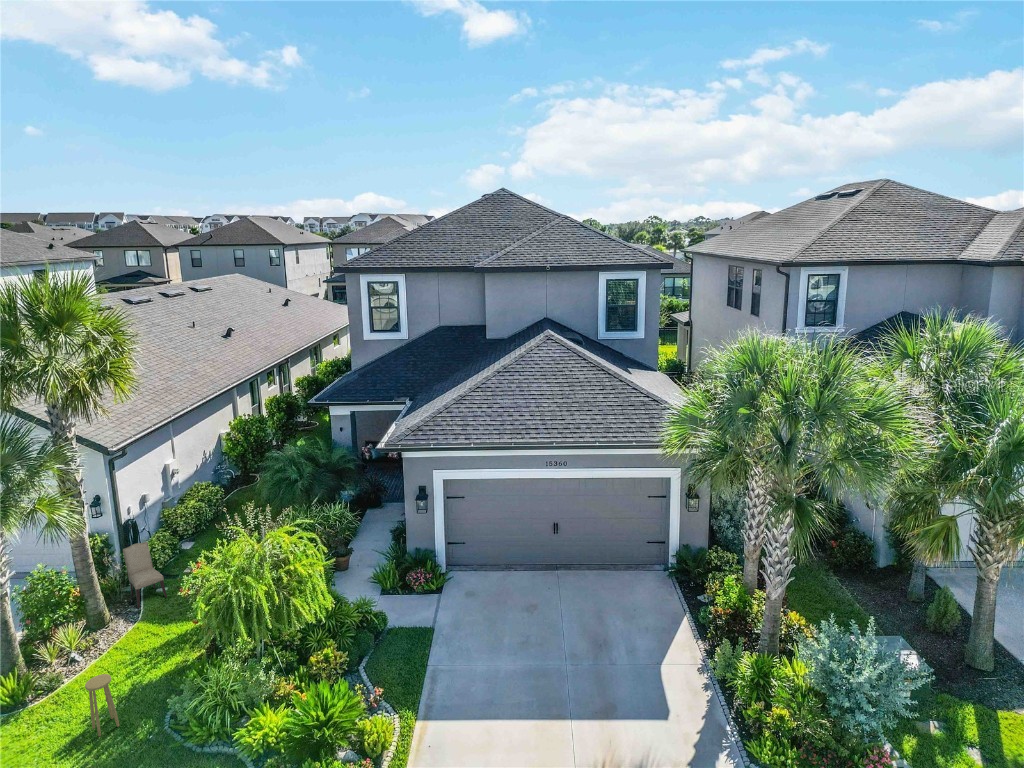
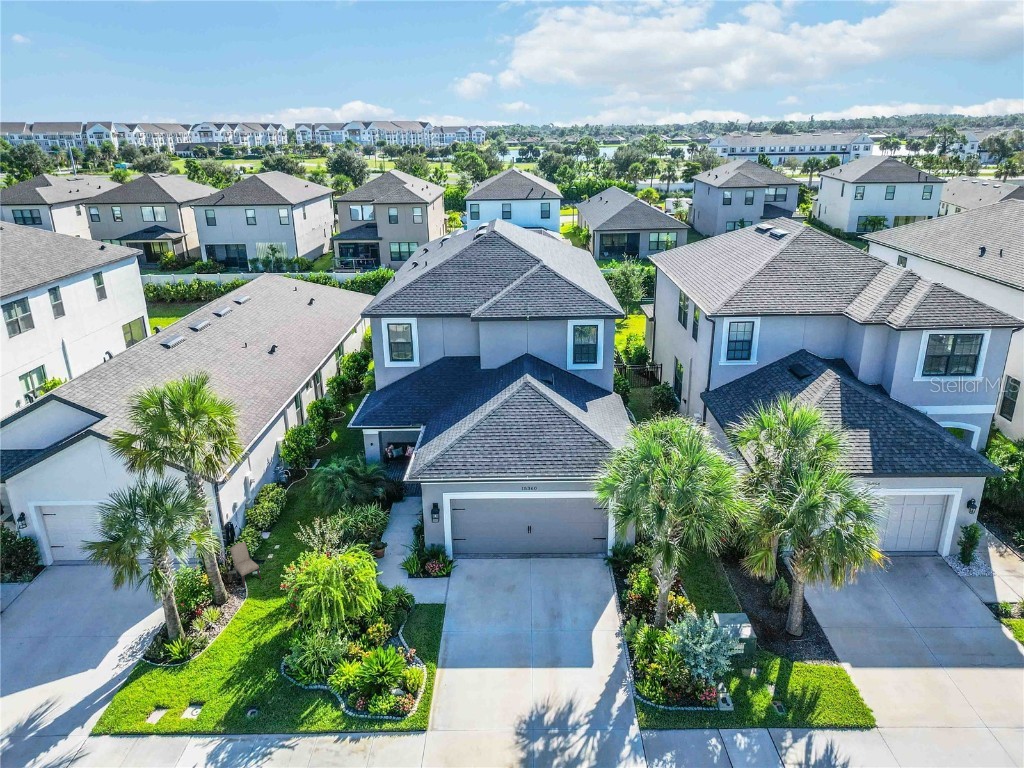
stool: present [85,674,120,736] -> none [233,643,254,679]

